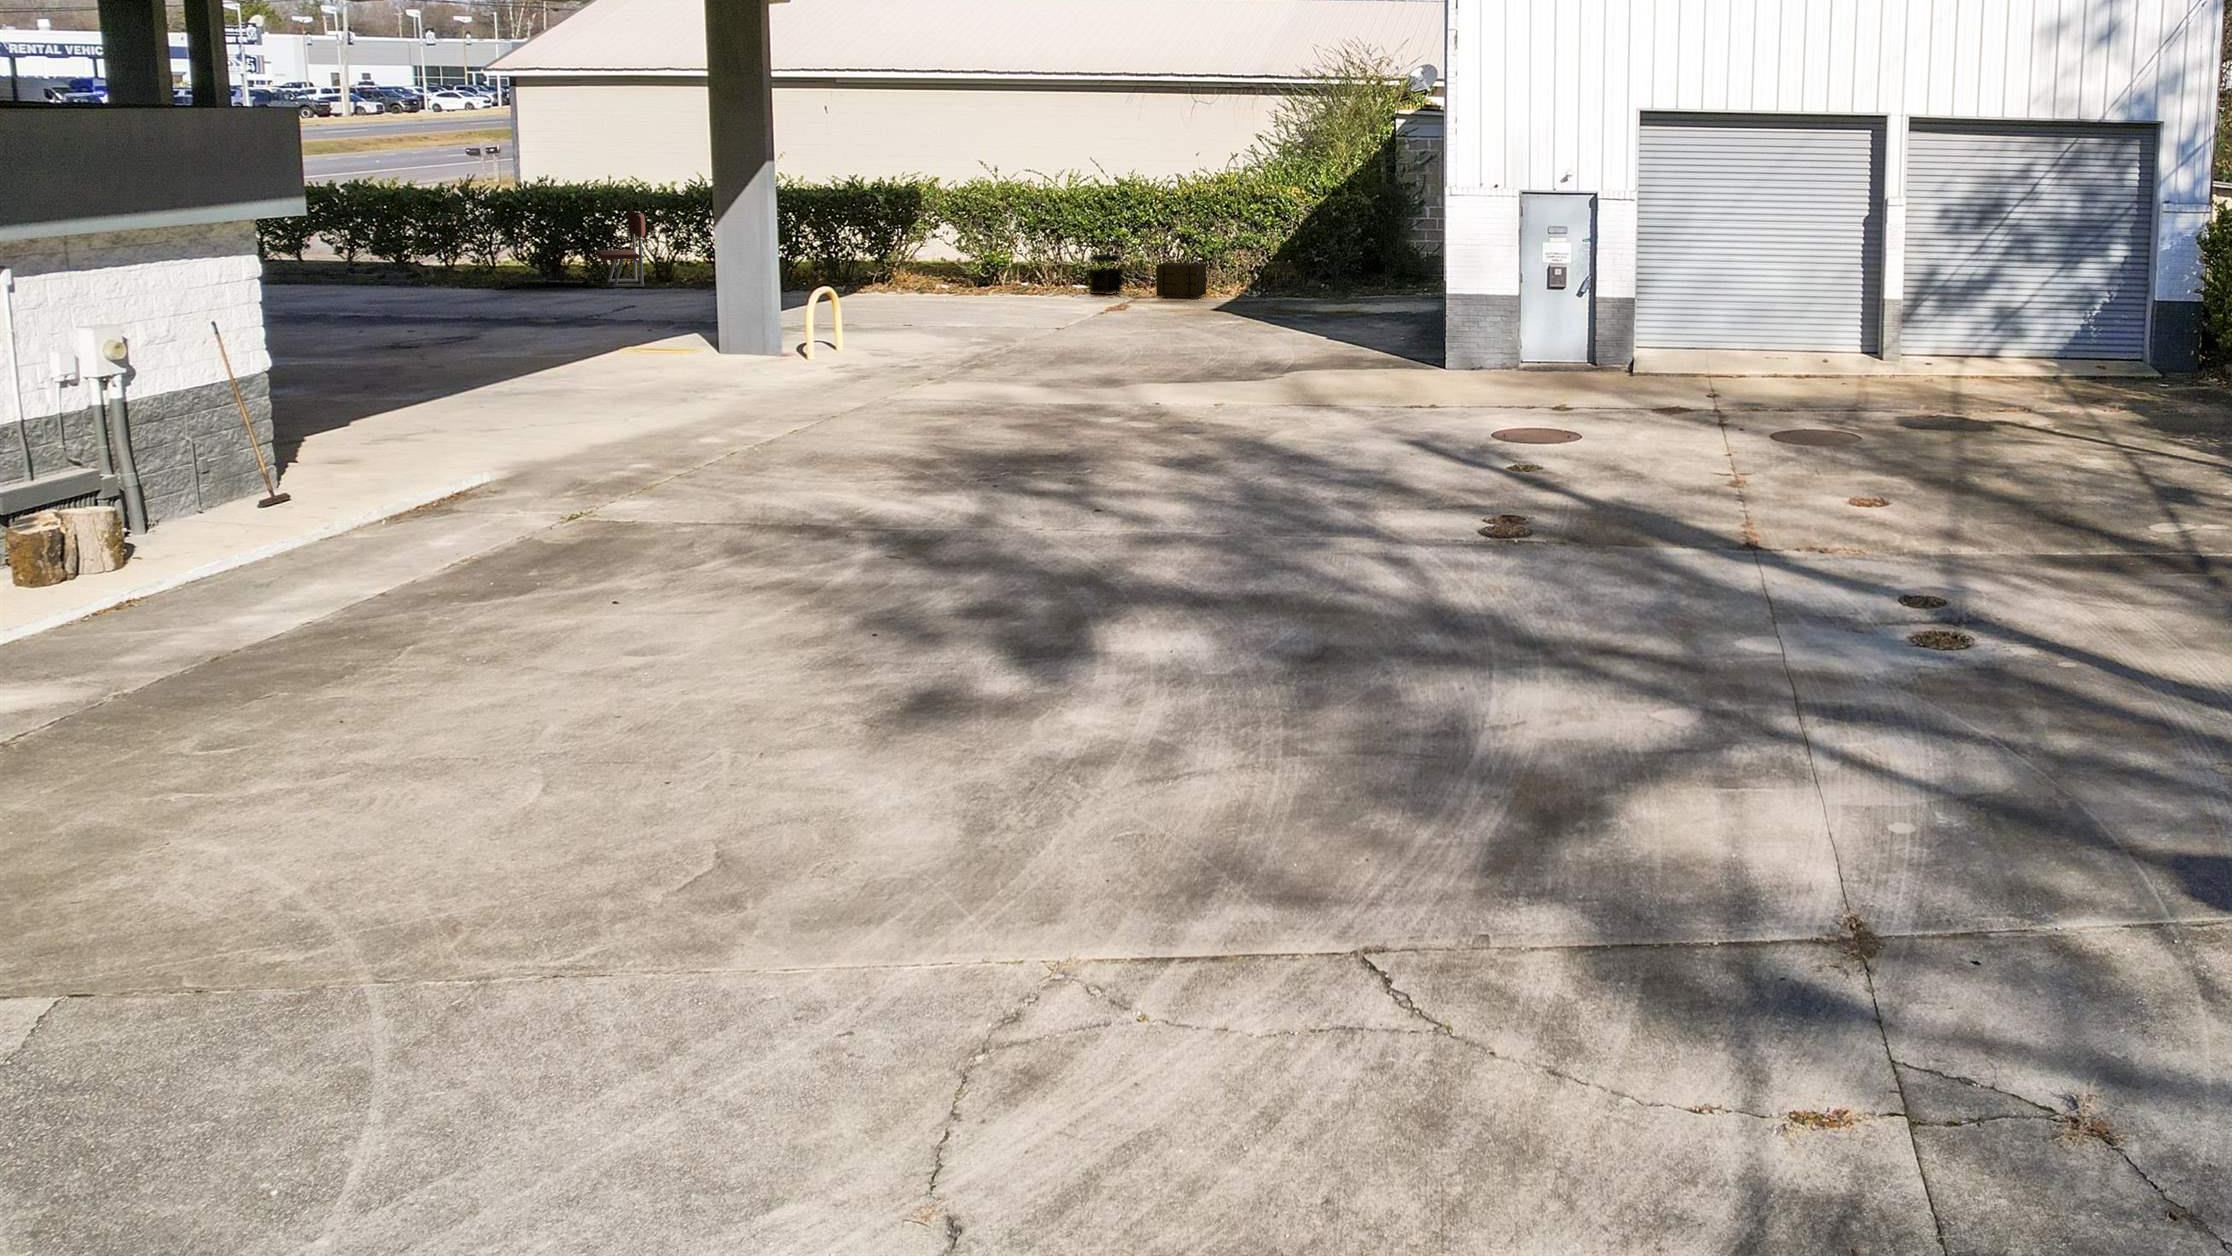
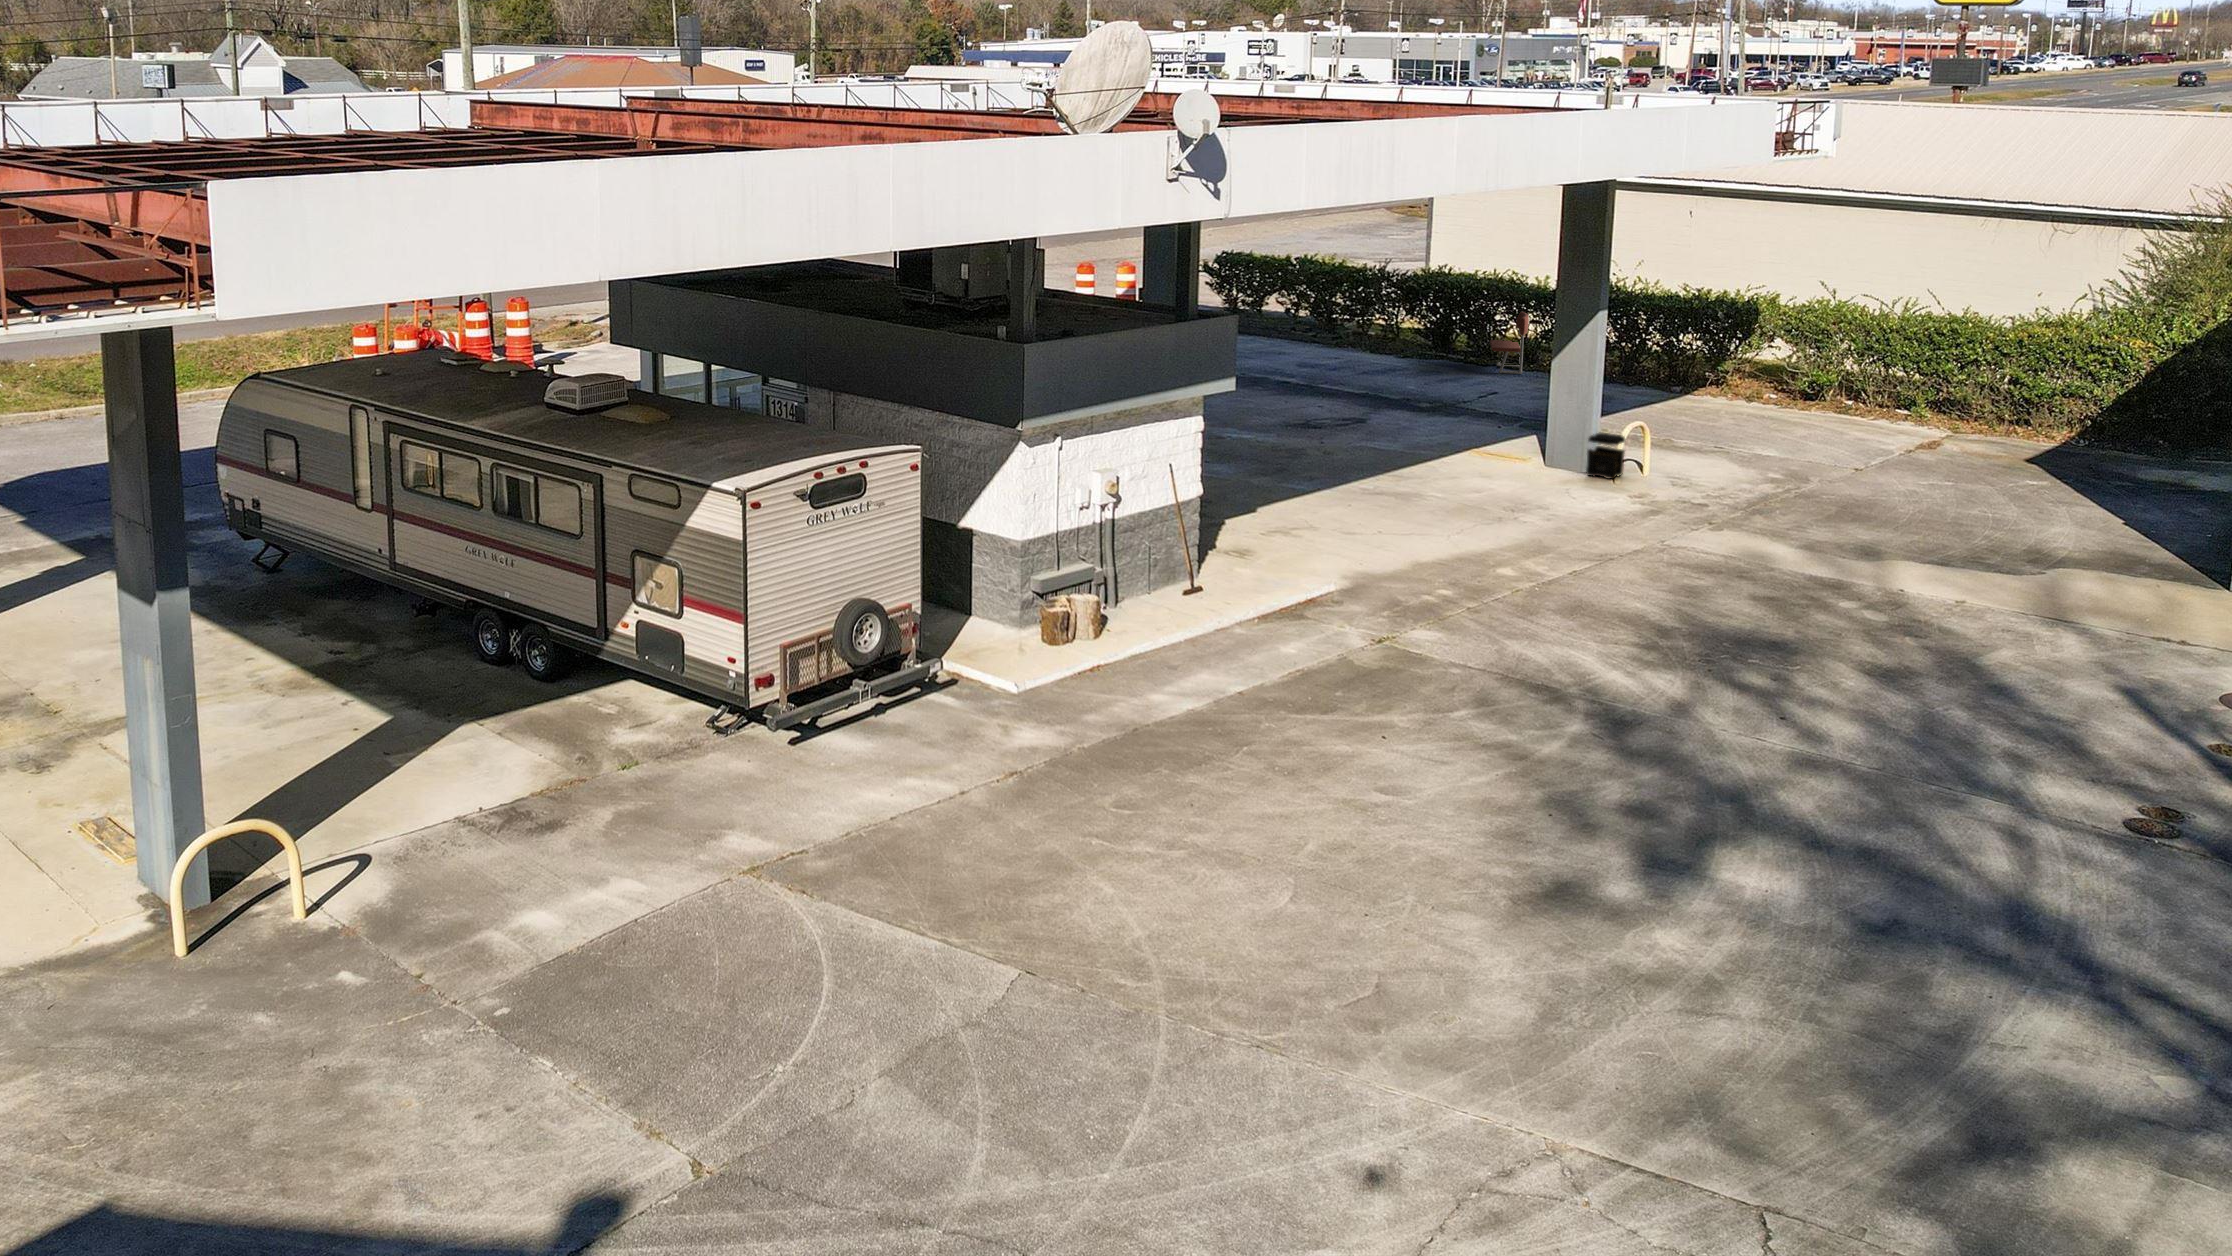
toolbox: present [1088,254,1122,295] -> present [1586,433,1625,479]
cardboard box: present [1156,262,1206,298] -> none [1971,399,2030,439]

